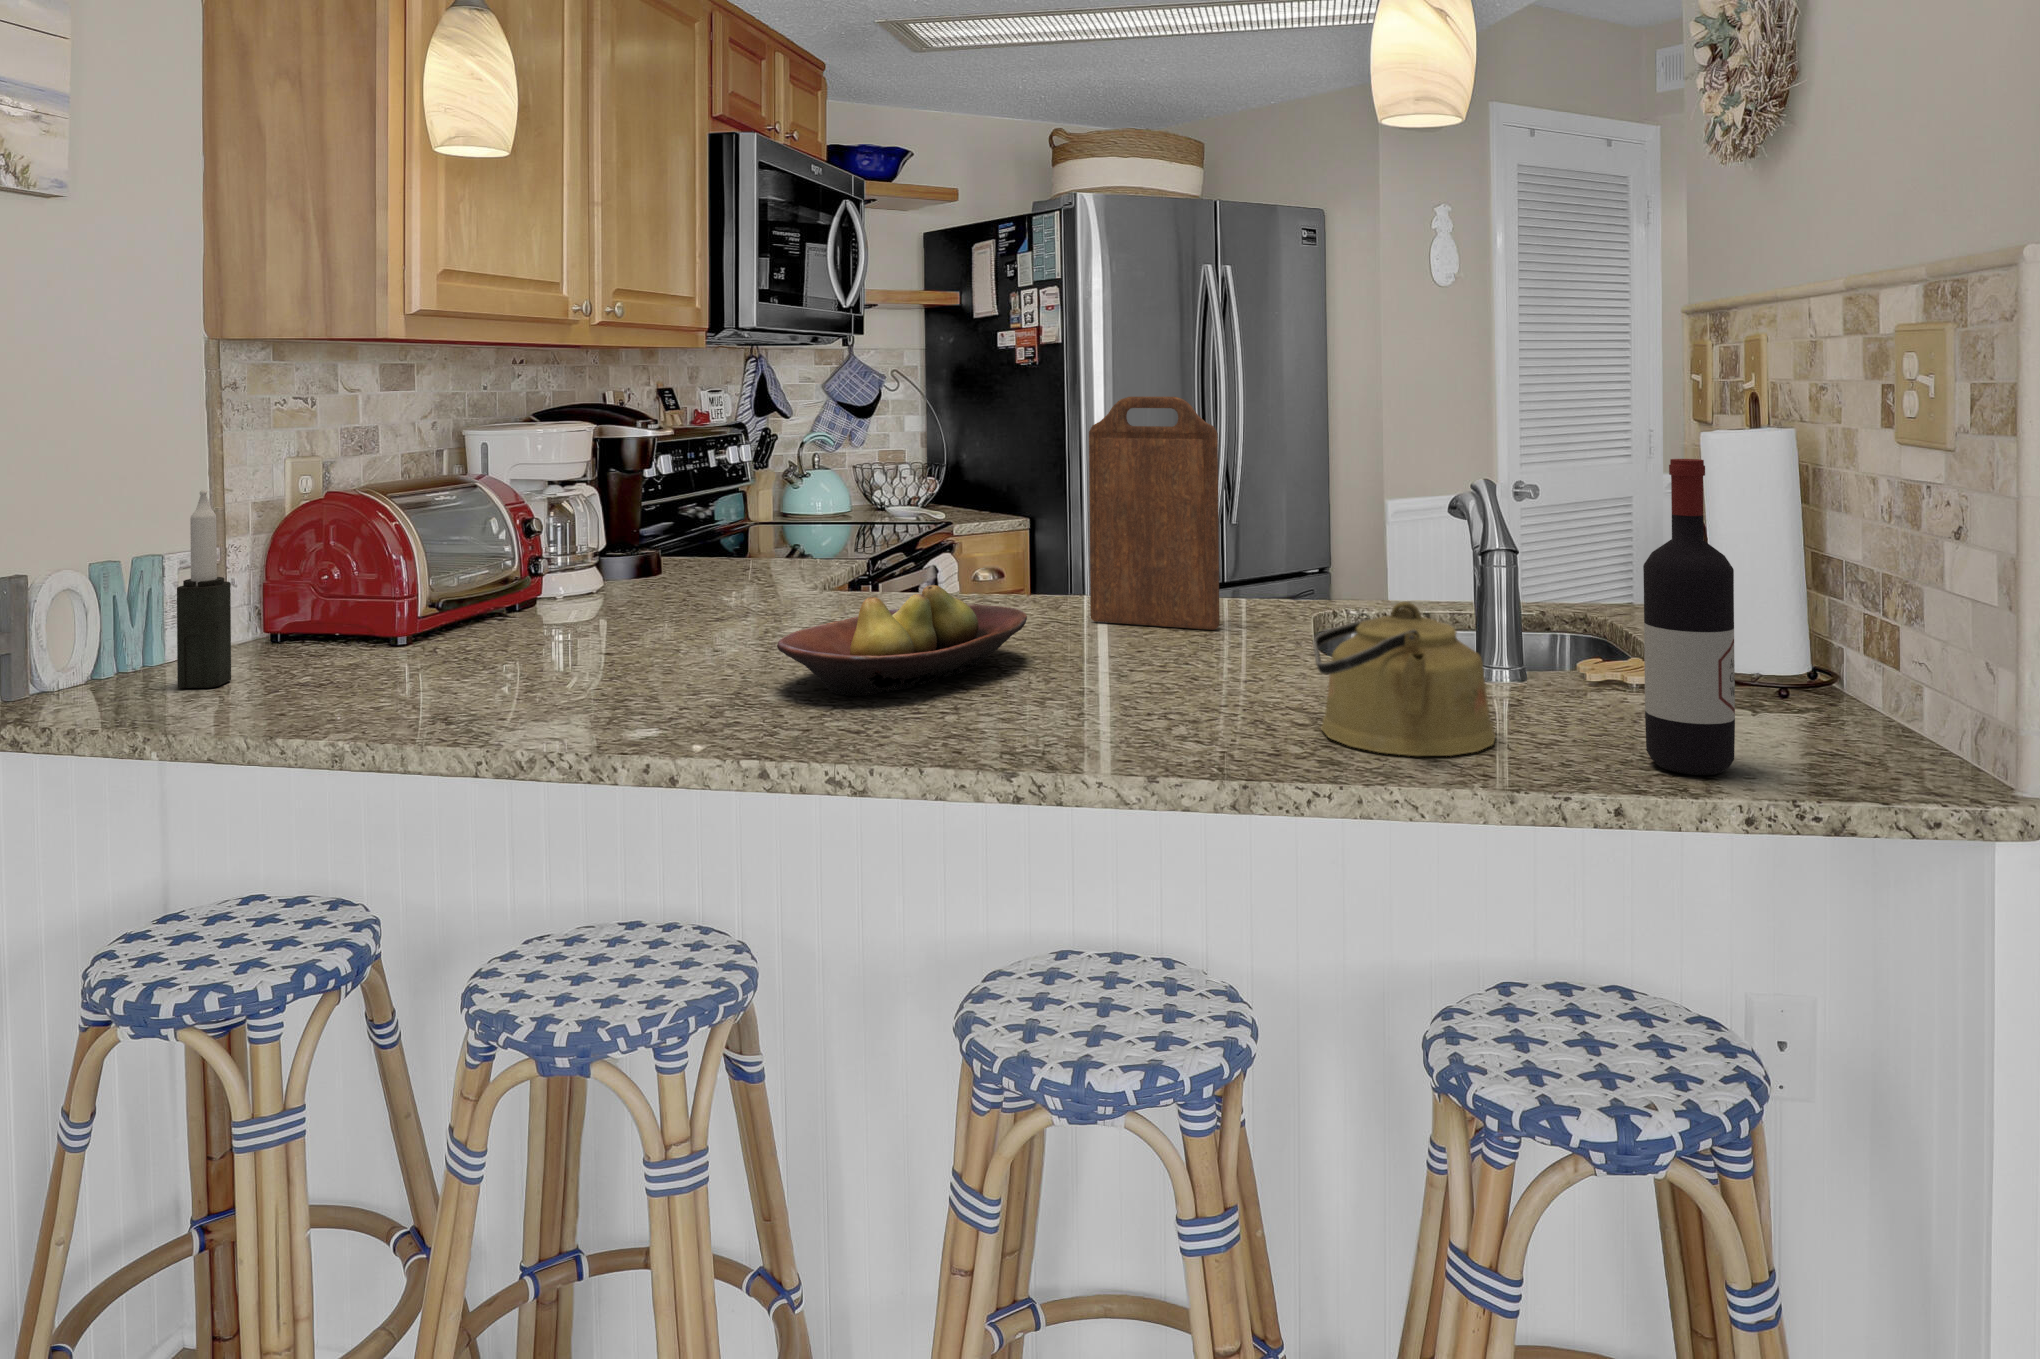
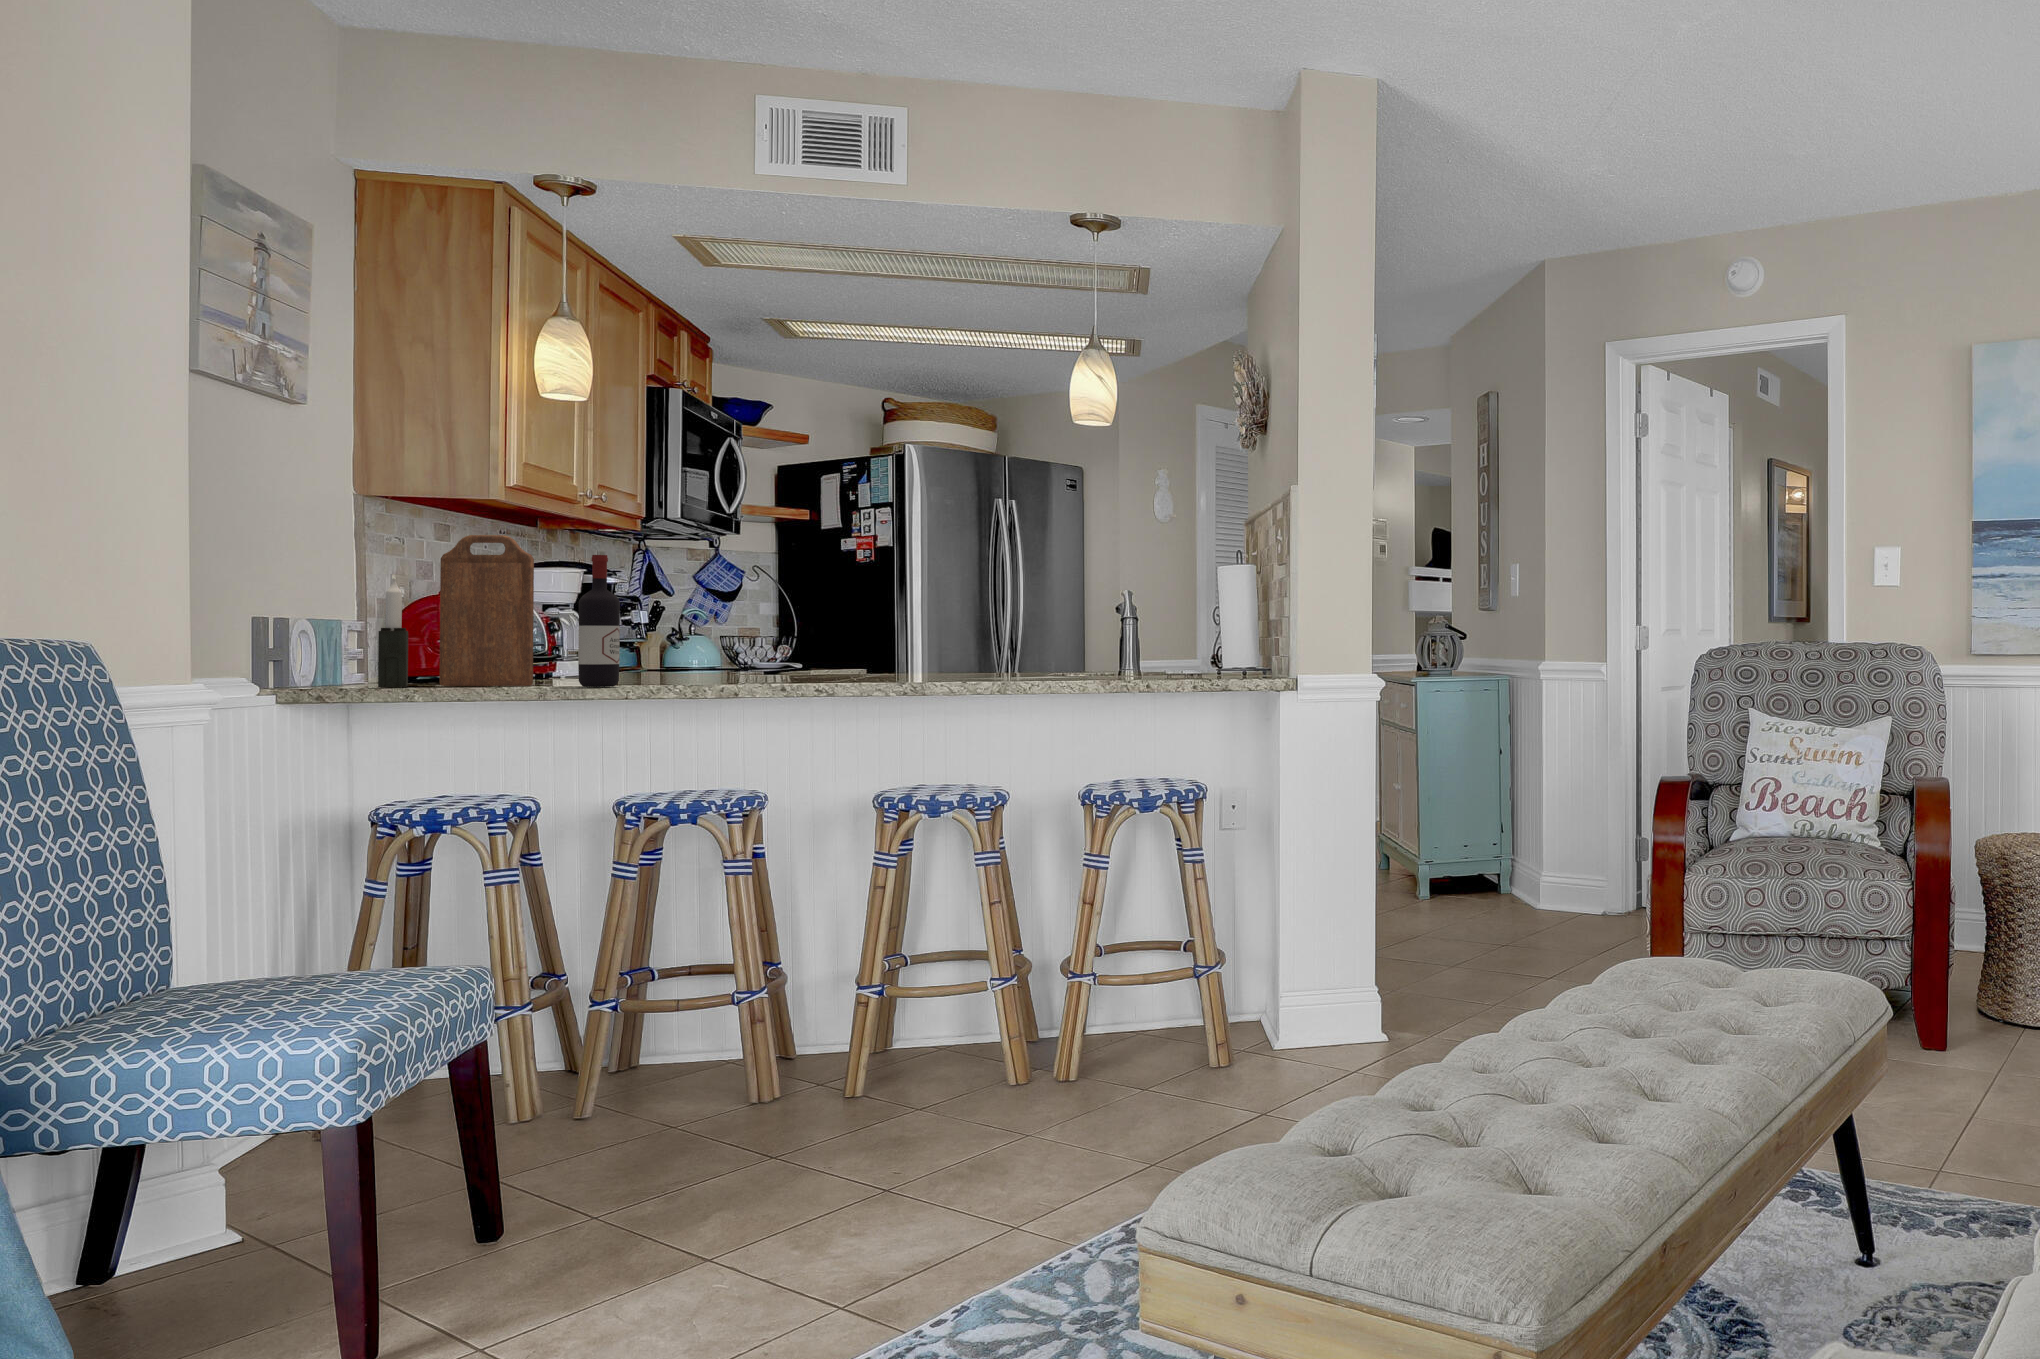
cutting board: present [1089,397,1219,630] -> present [440,535,534,686]
wine bottle: present [1643,459,1735,775] -> present [578,555,620,687]
fruit bowl: present [777,585,1027,696] -> none [762,639,894,683]
kettle: present [1312,602,1495,756] -> none [1035,626,1113,682]

